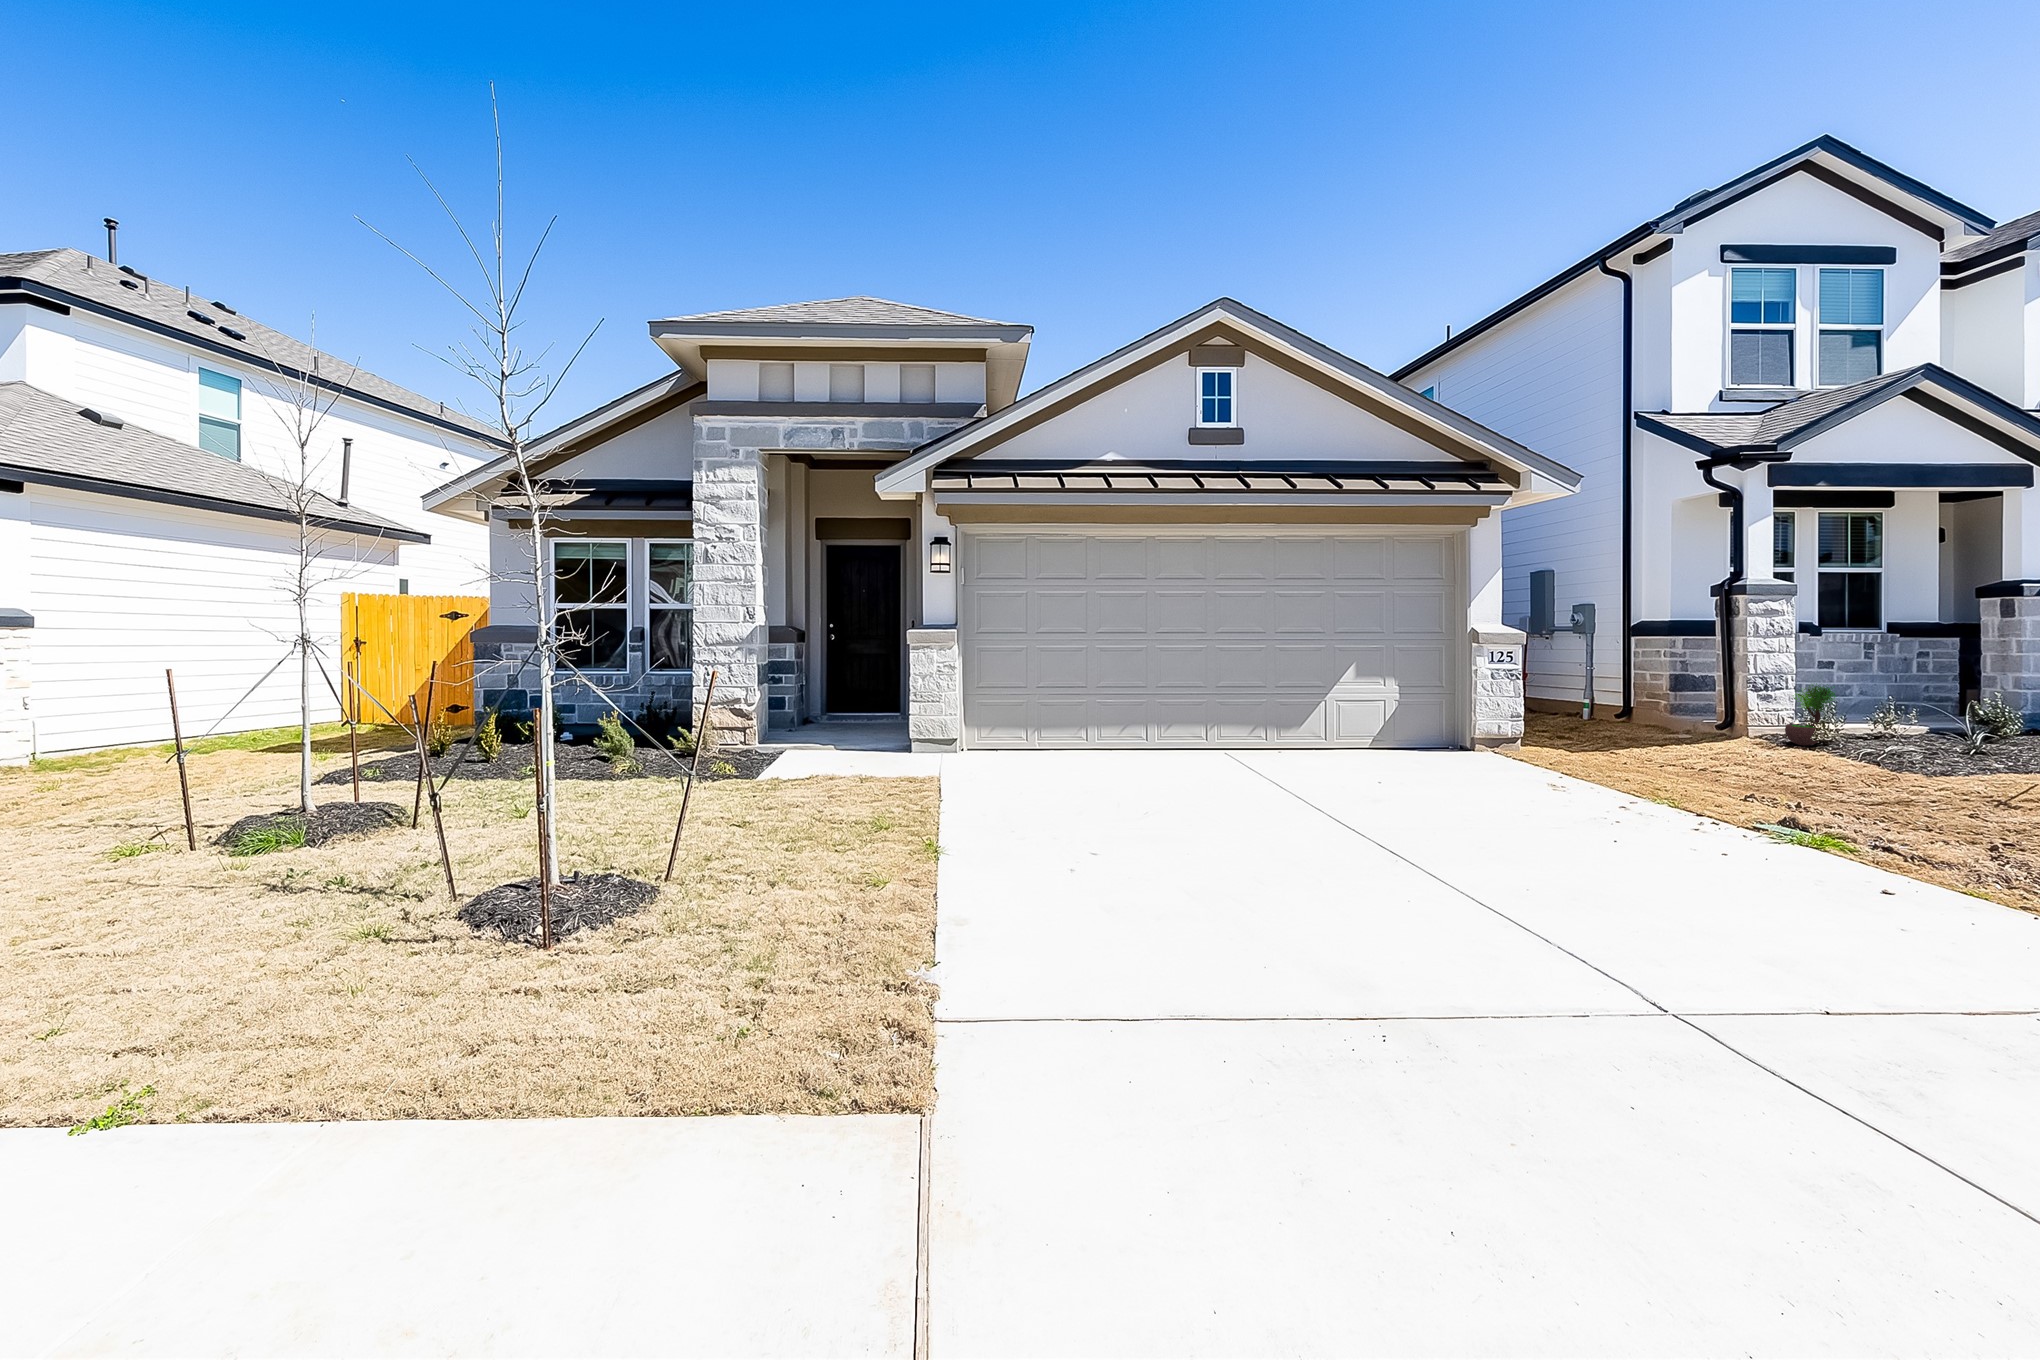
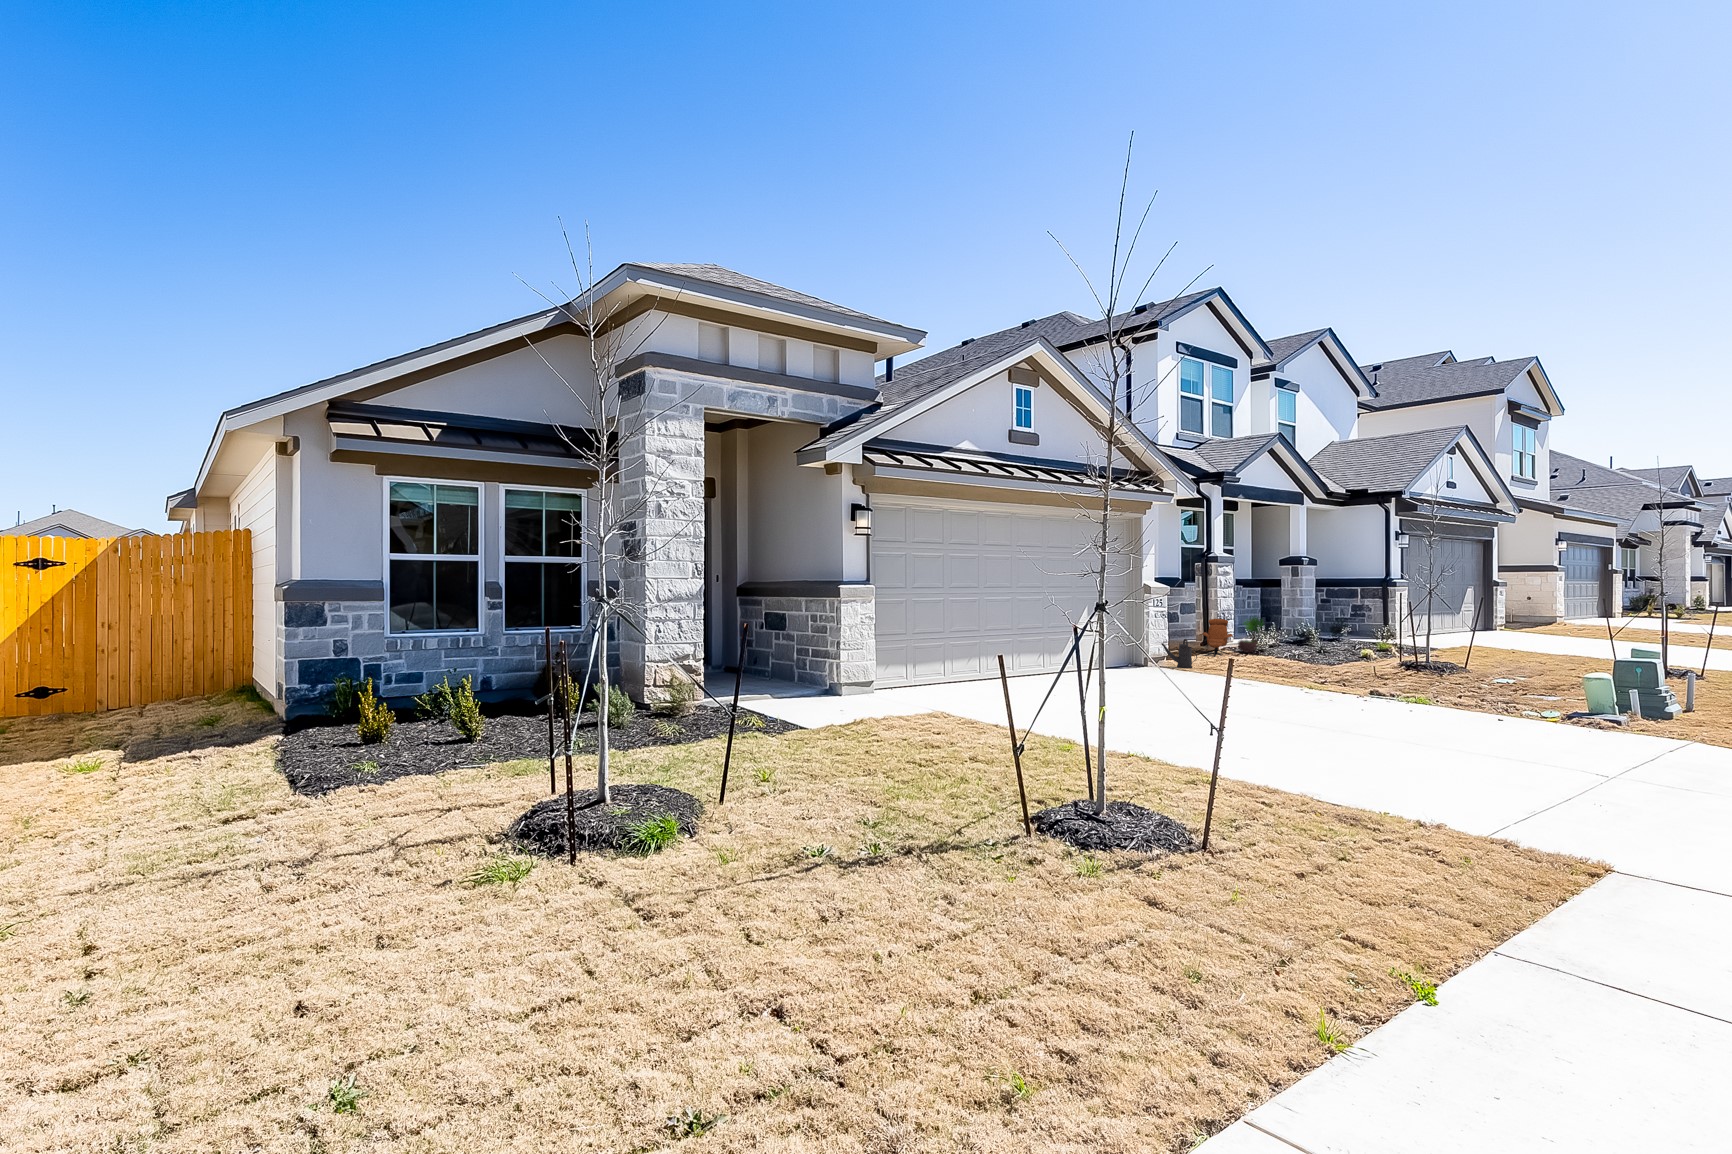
lounge chair: none [1685,686,1755,748] -> present [1202,619,1233,657]
watering can: none [1512,713,1574,759] -> present [1162,639,1197,668]

